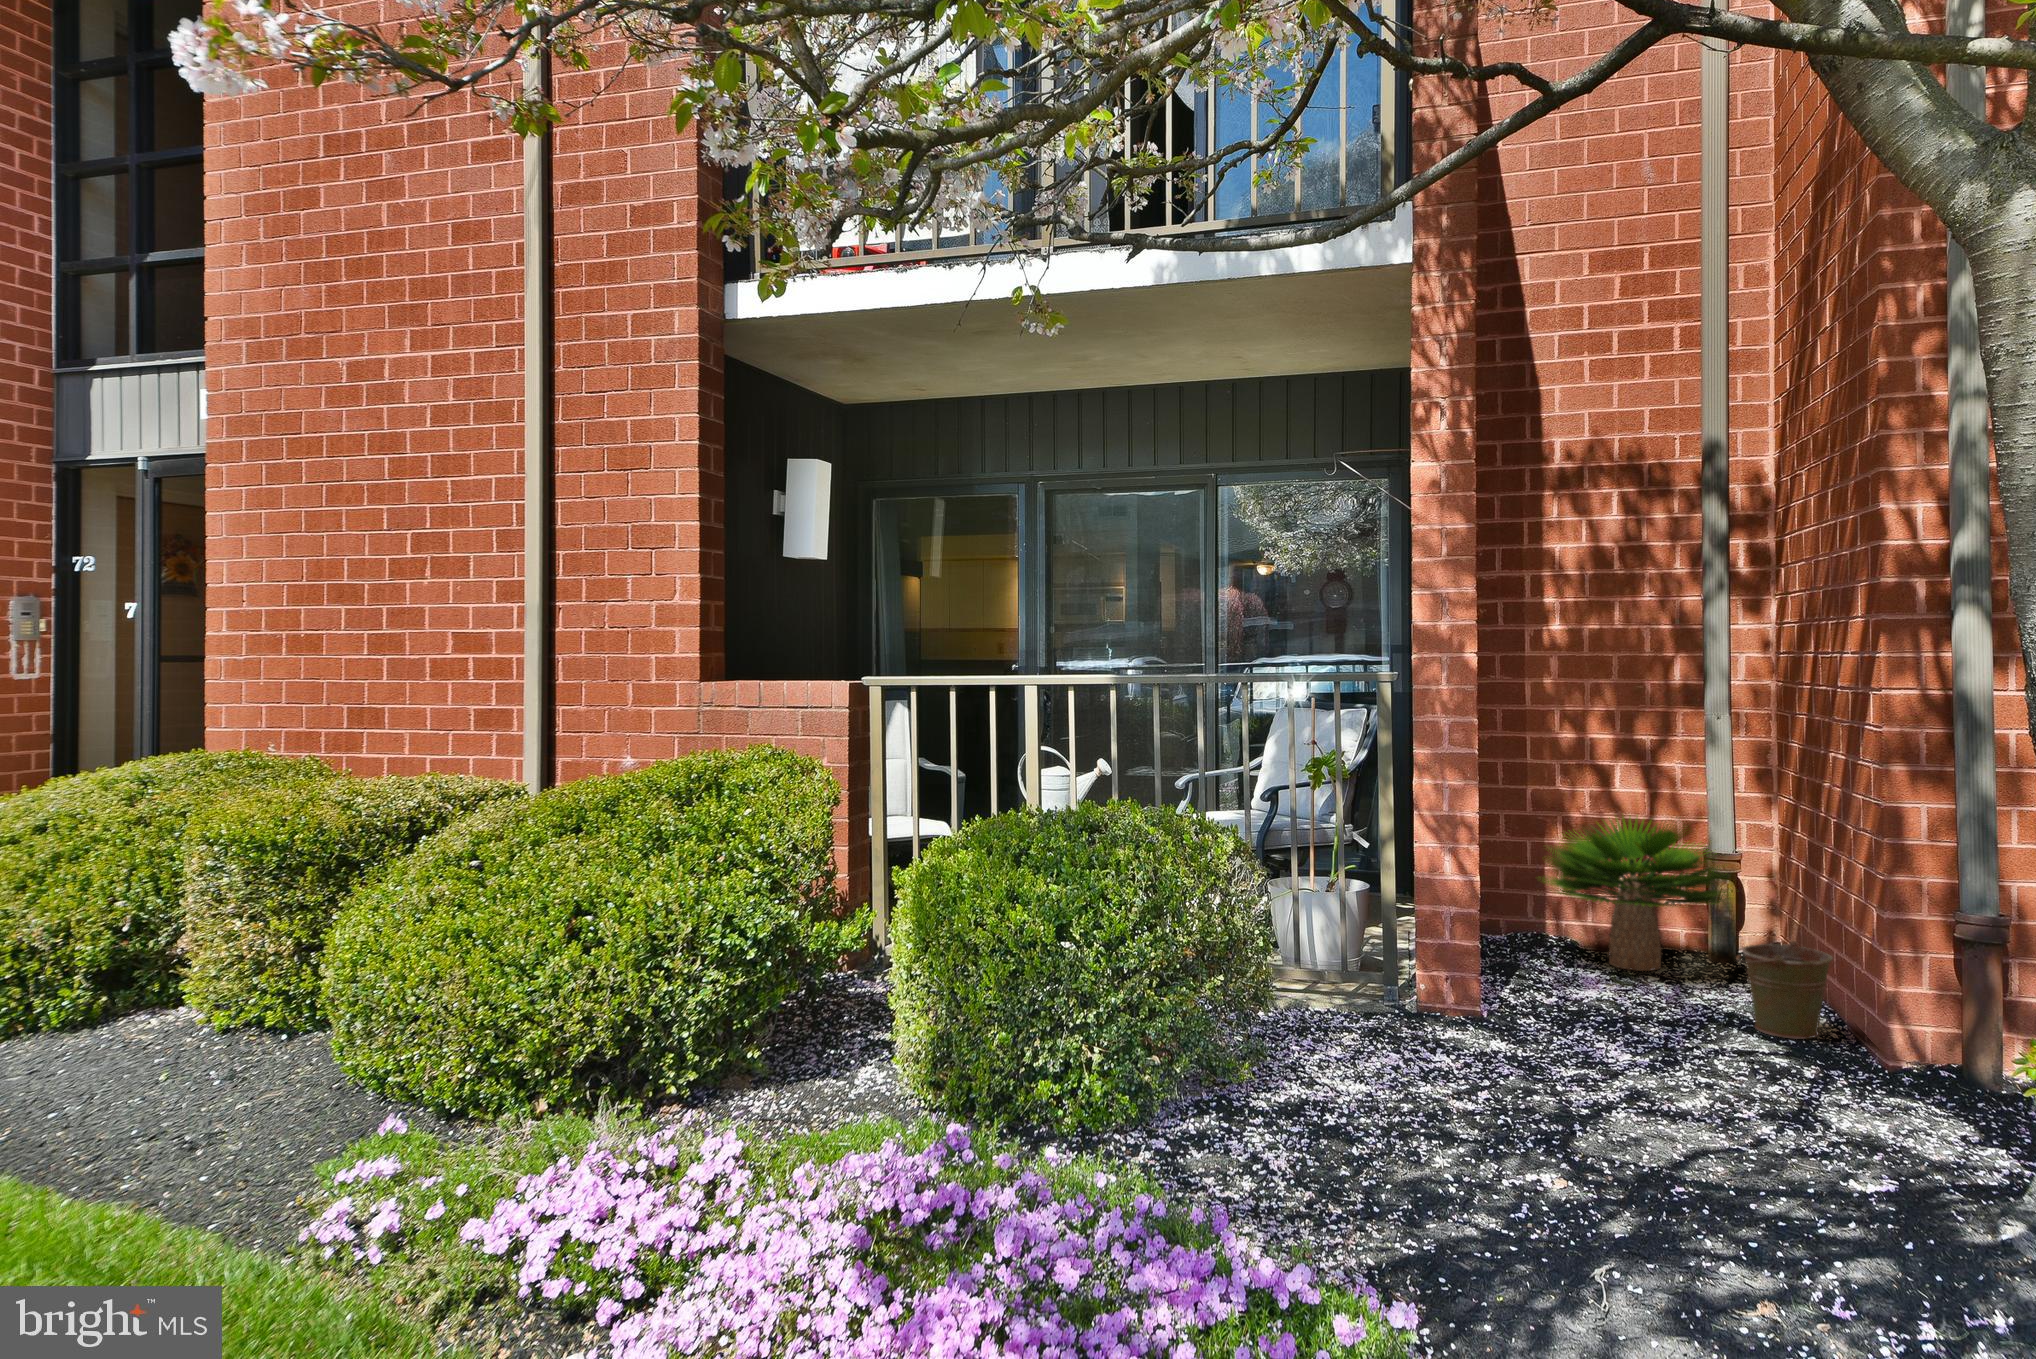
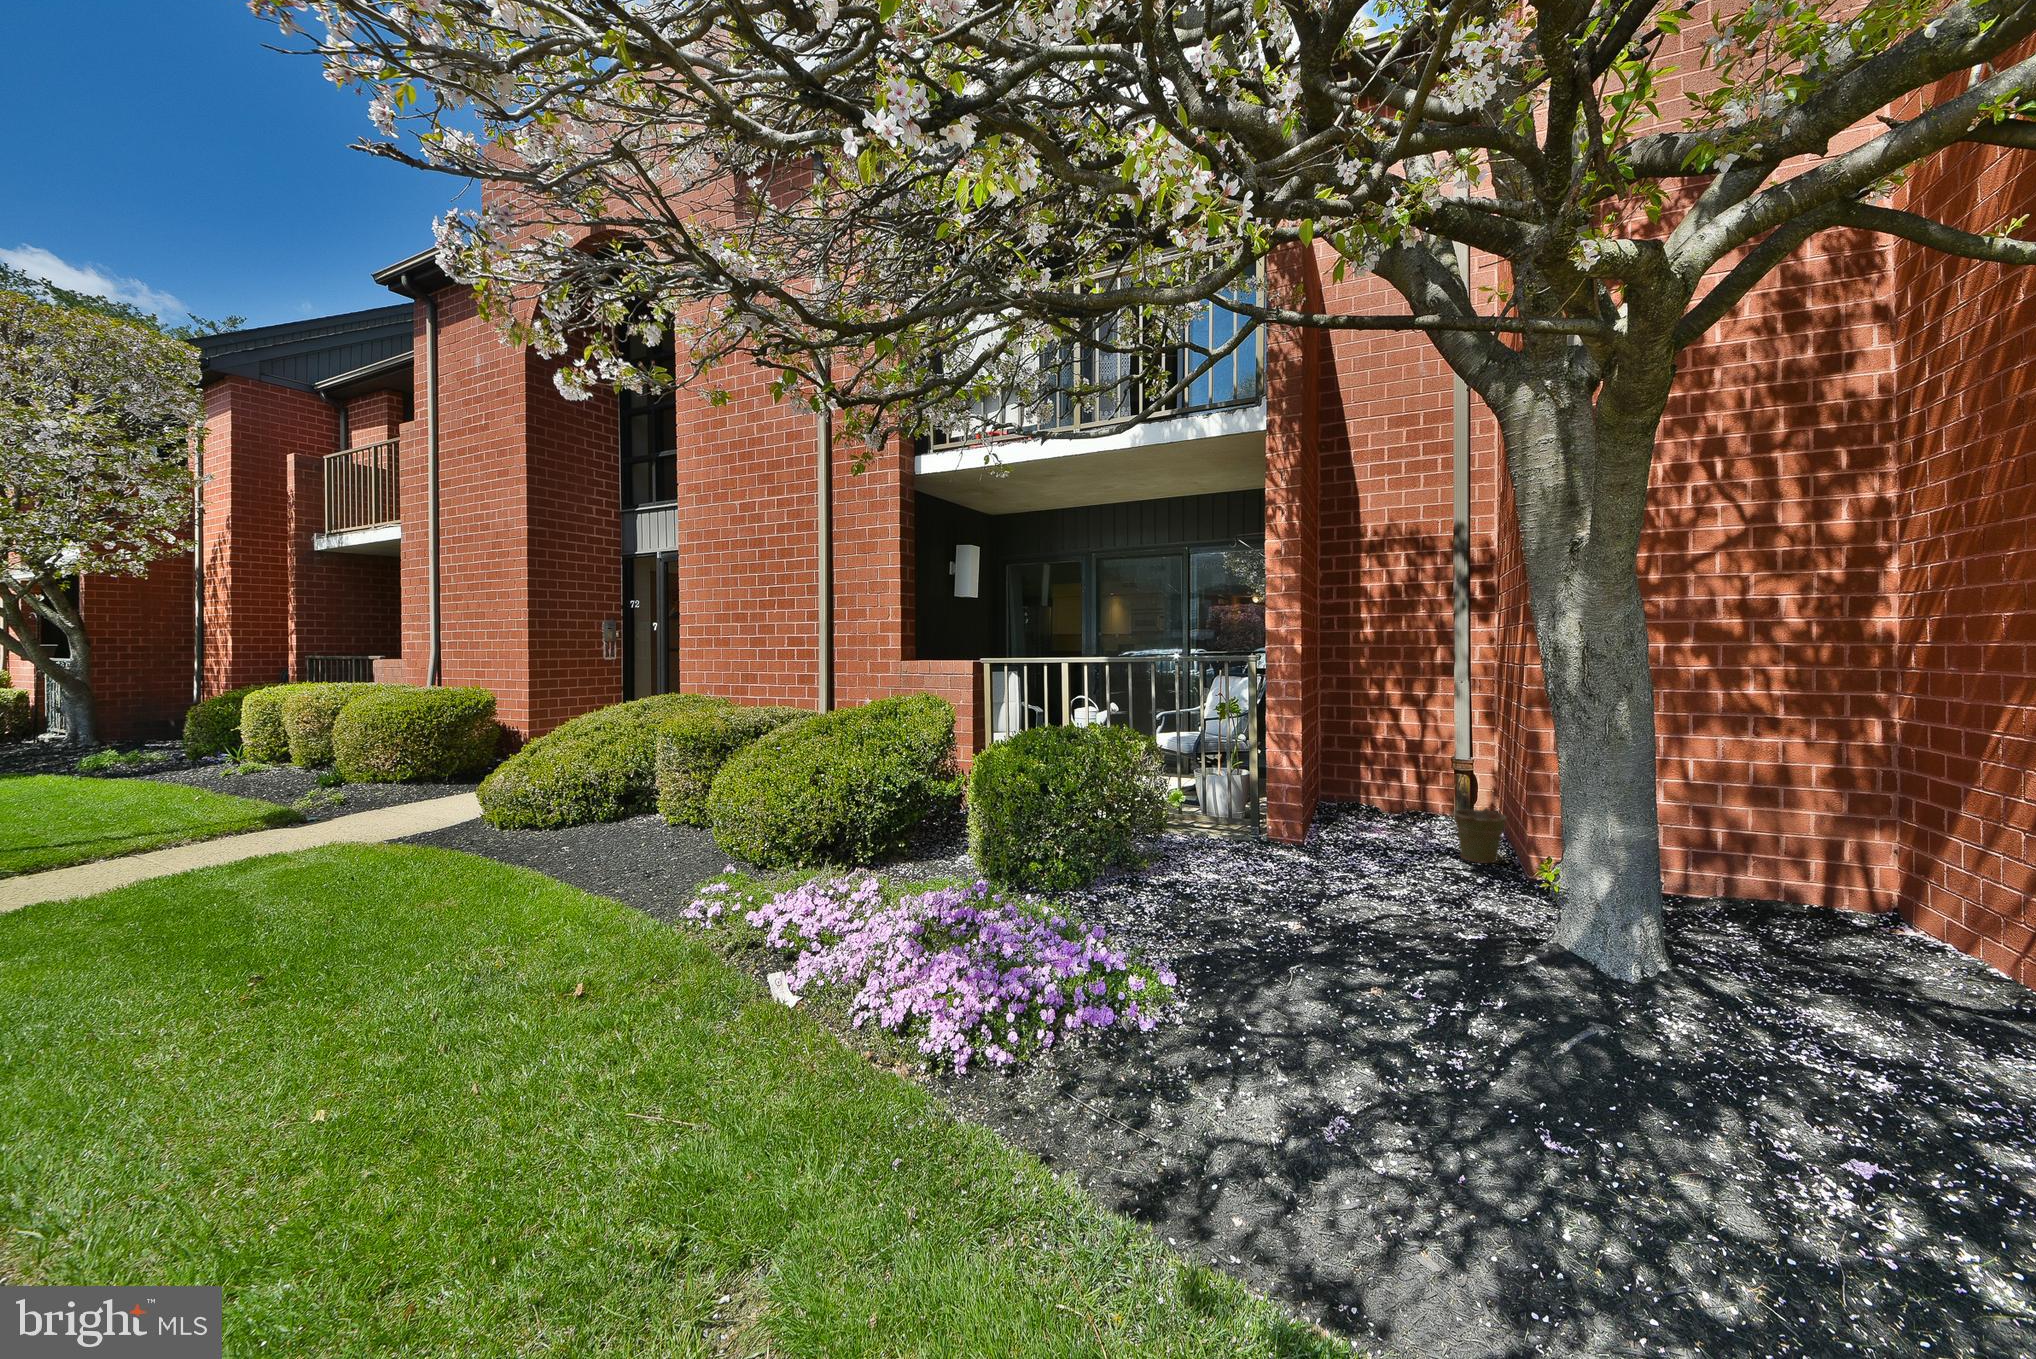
potted plant: present [1547,817,1726,971] -> none [1346,735,1466,824]

